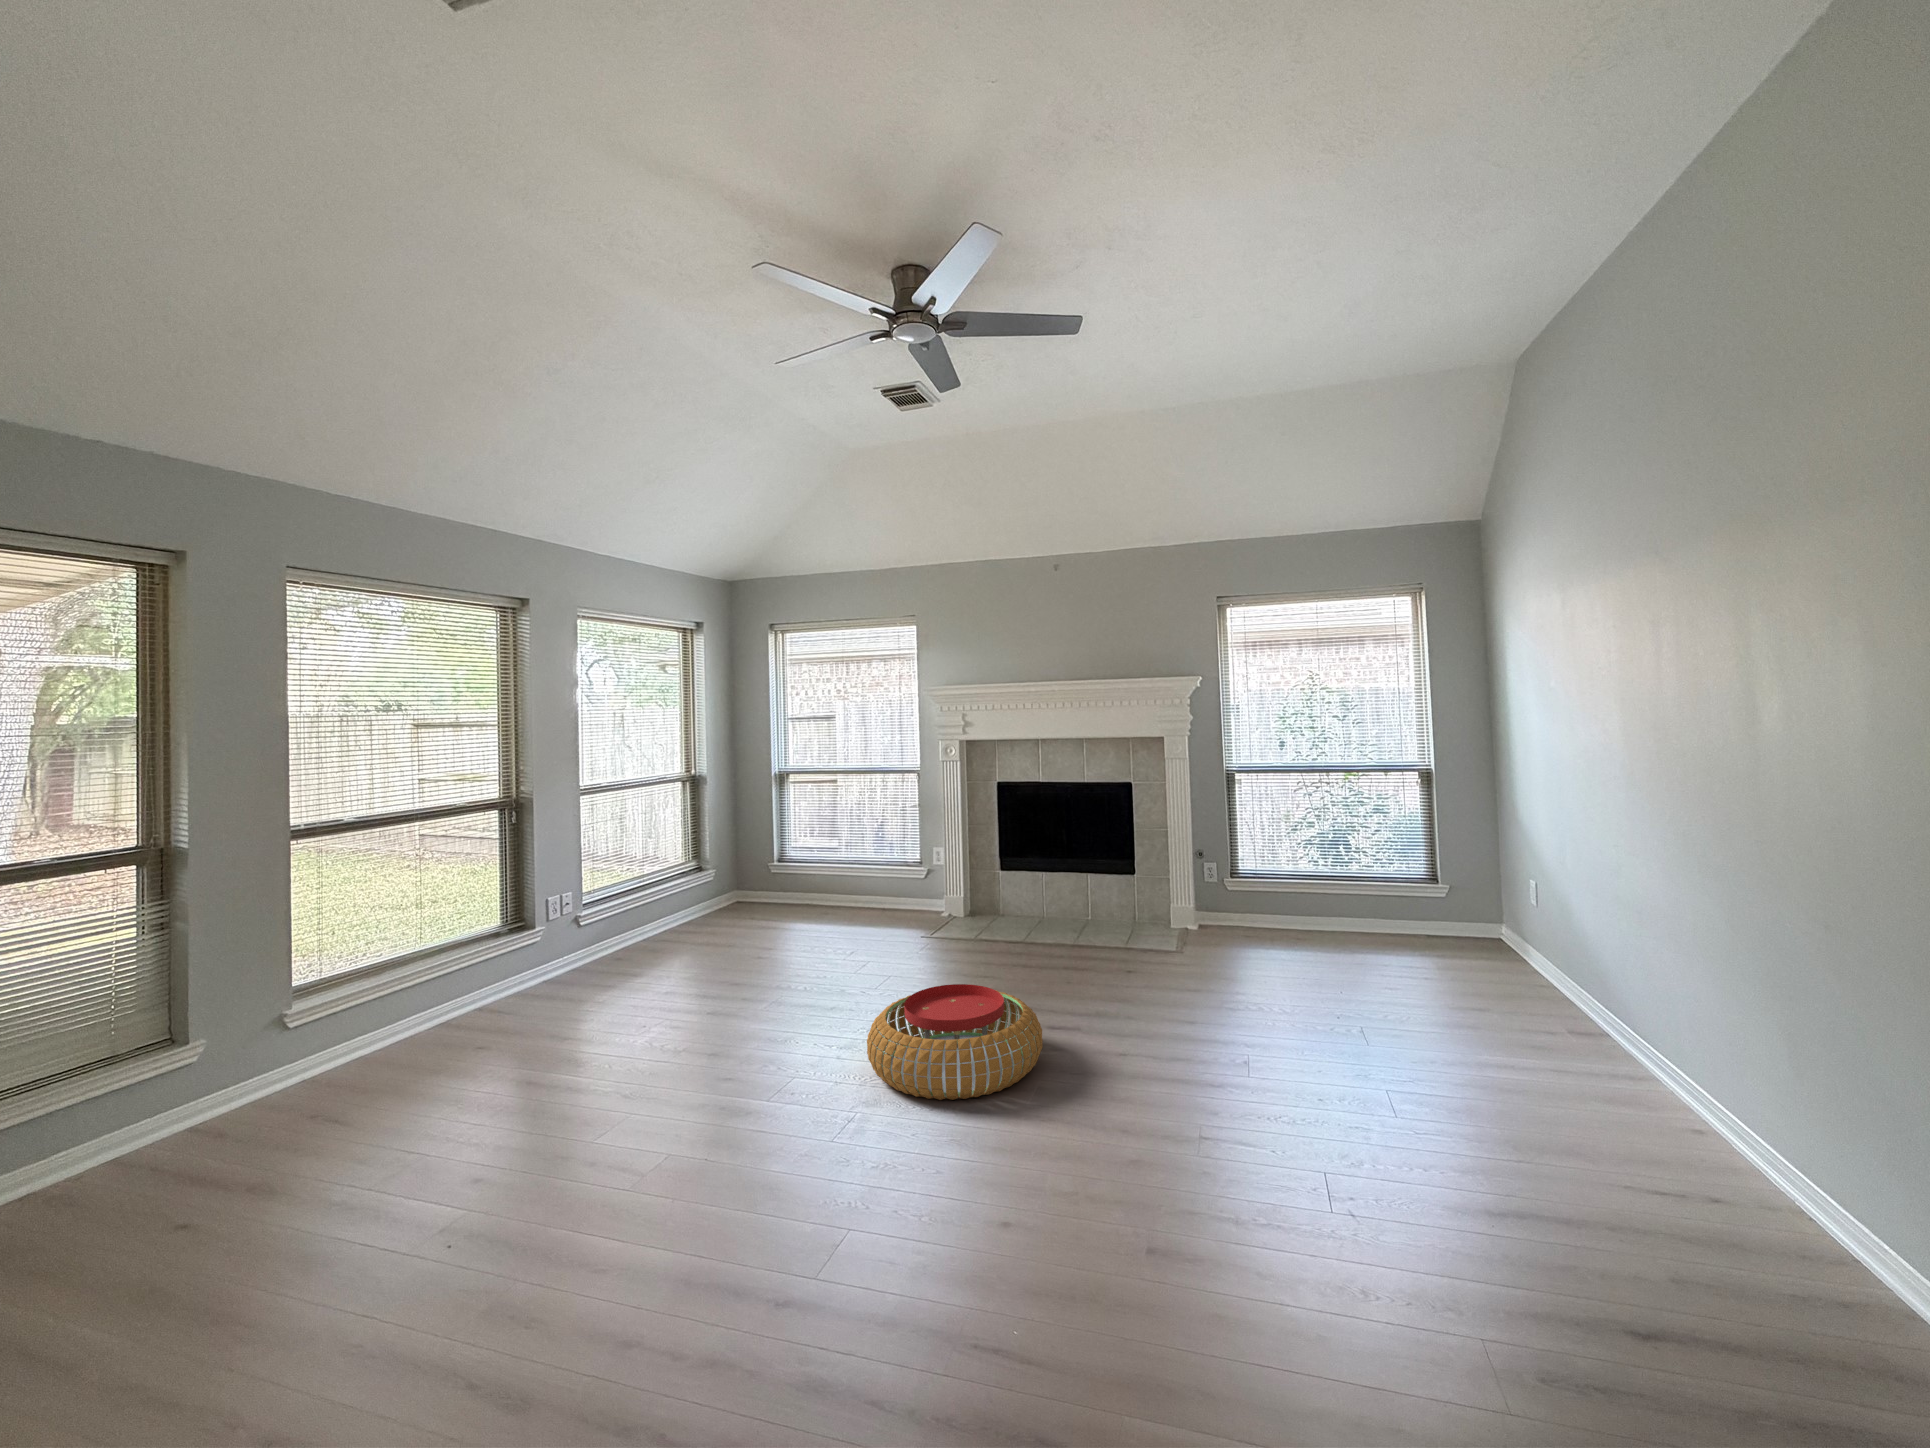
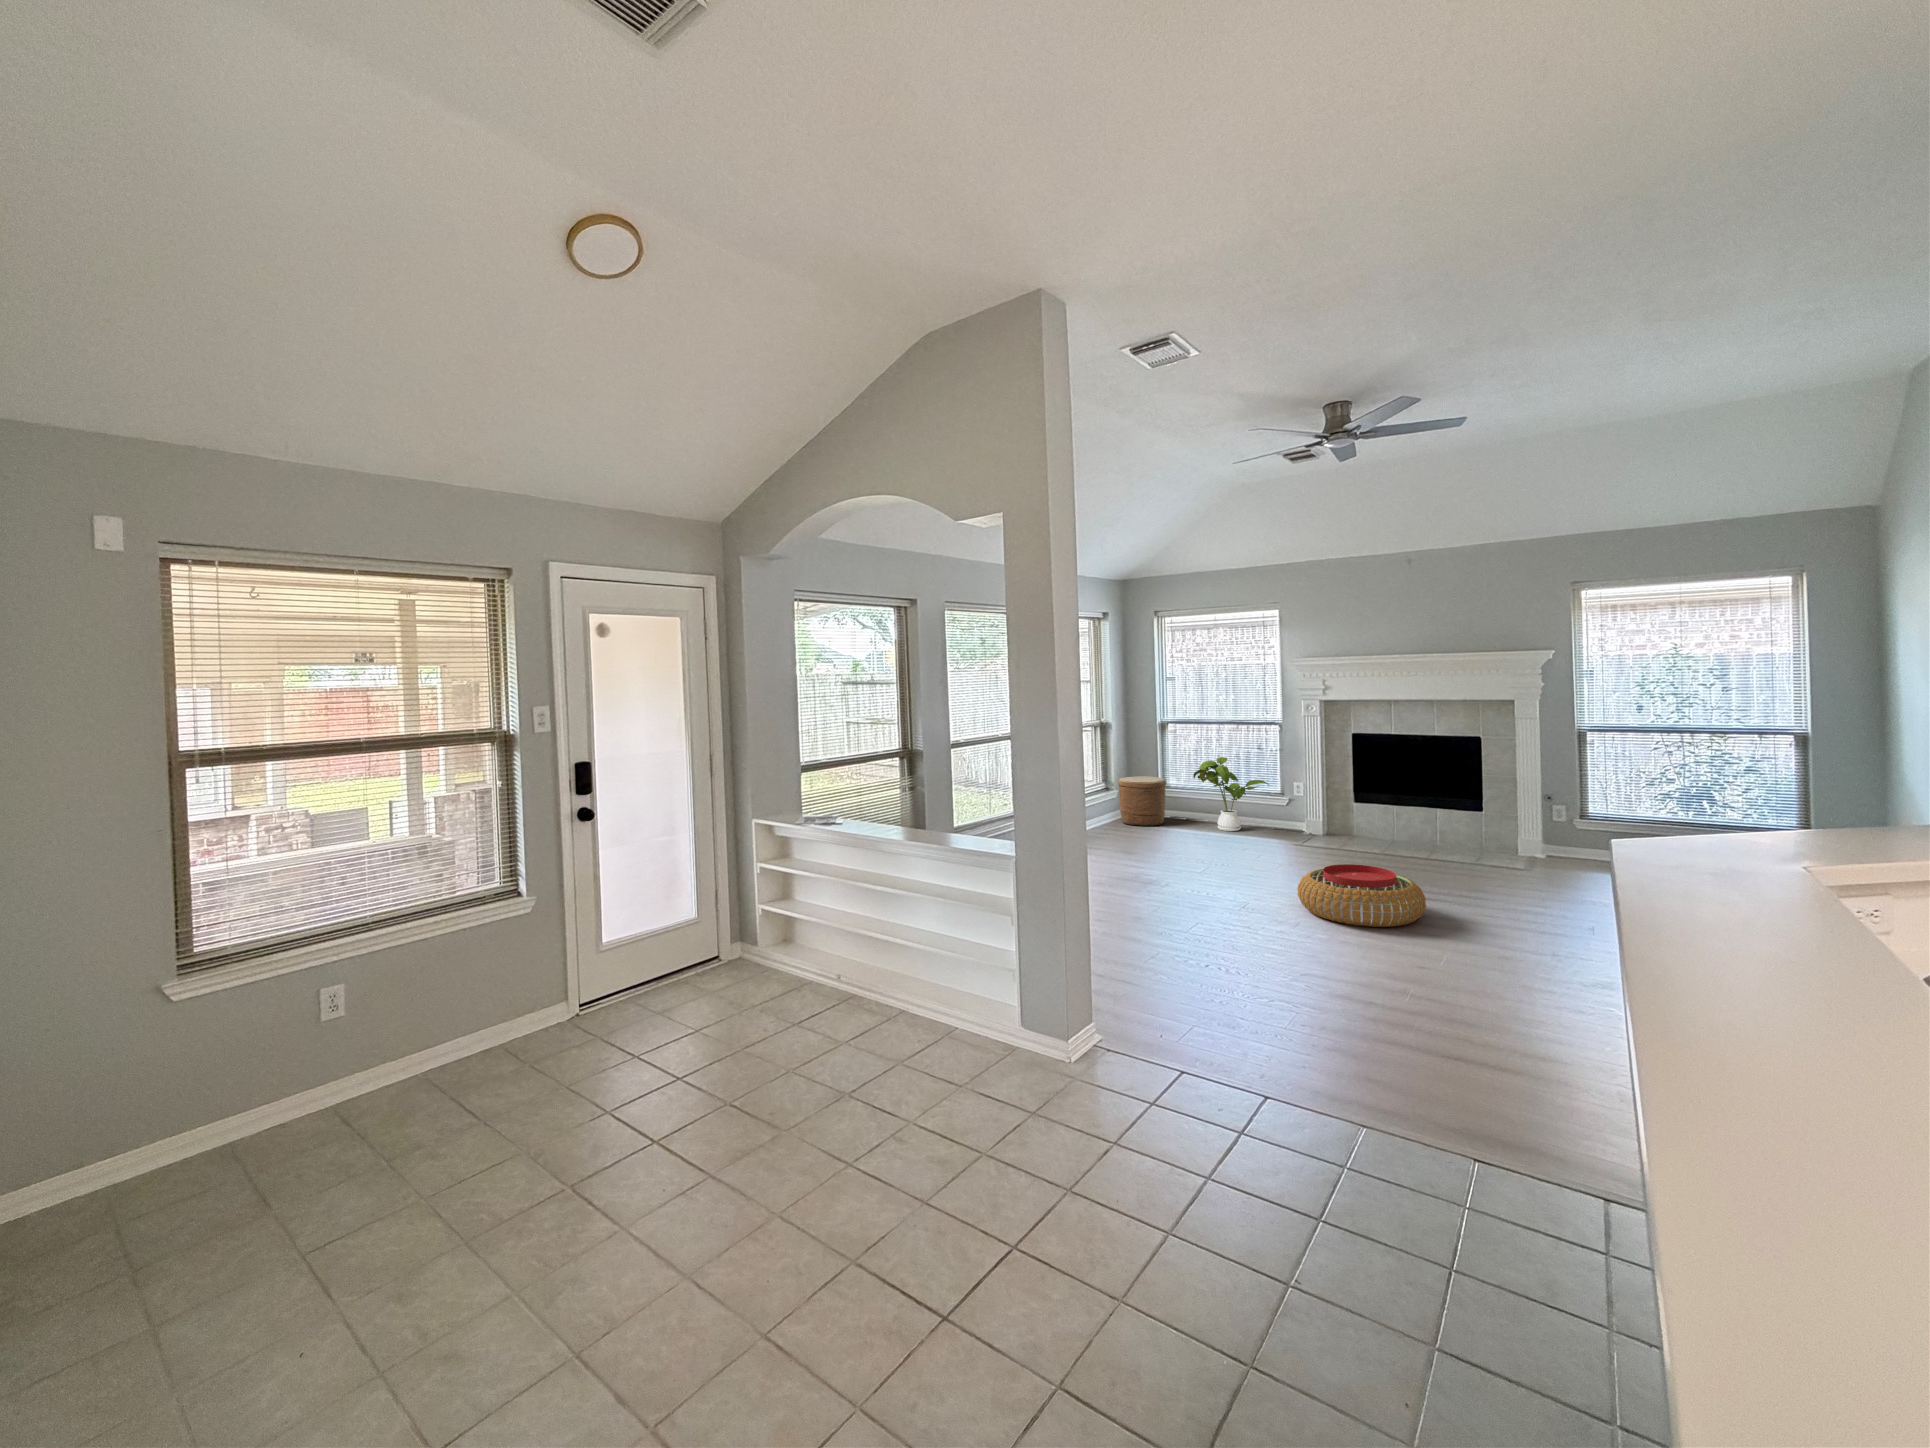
house plant: none [810,819,906,918] -> present [1193,757,1269,831]
woven basket: none [712,848,779,919] -> present [1118,776,1166,826]

